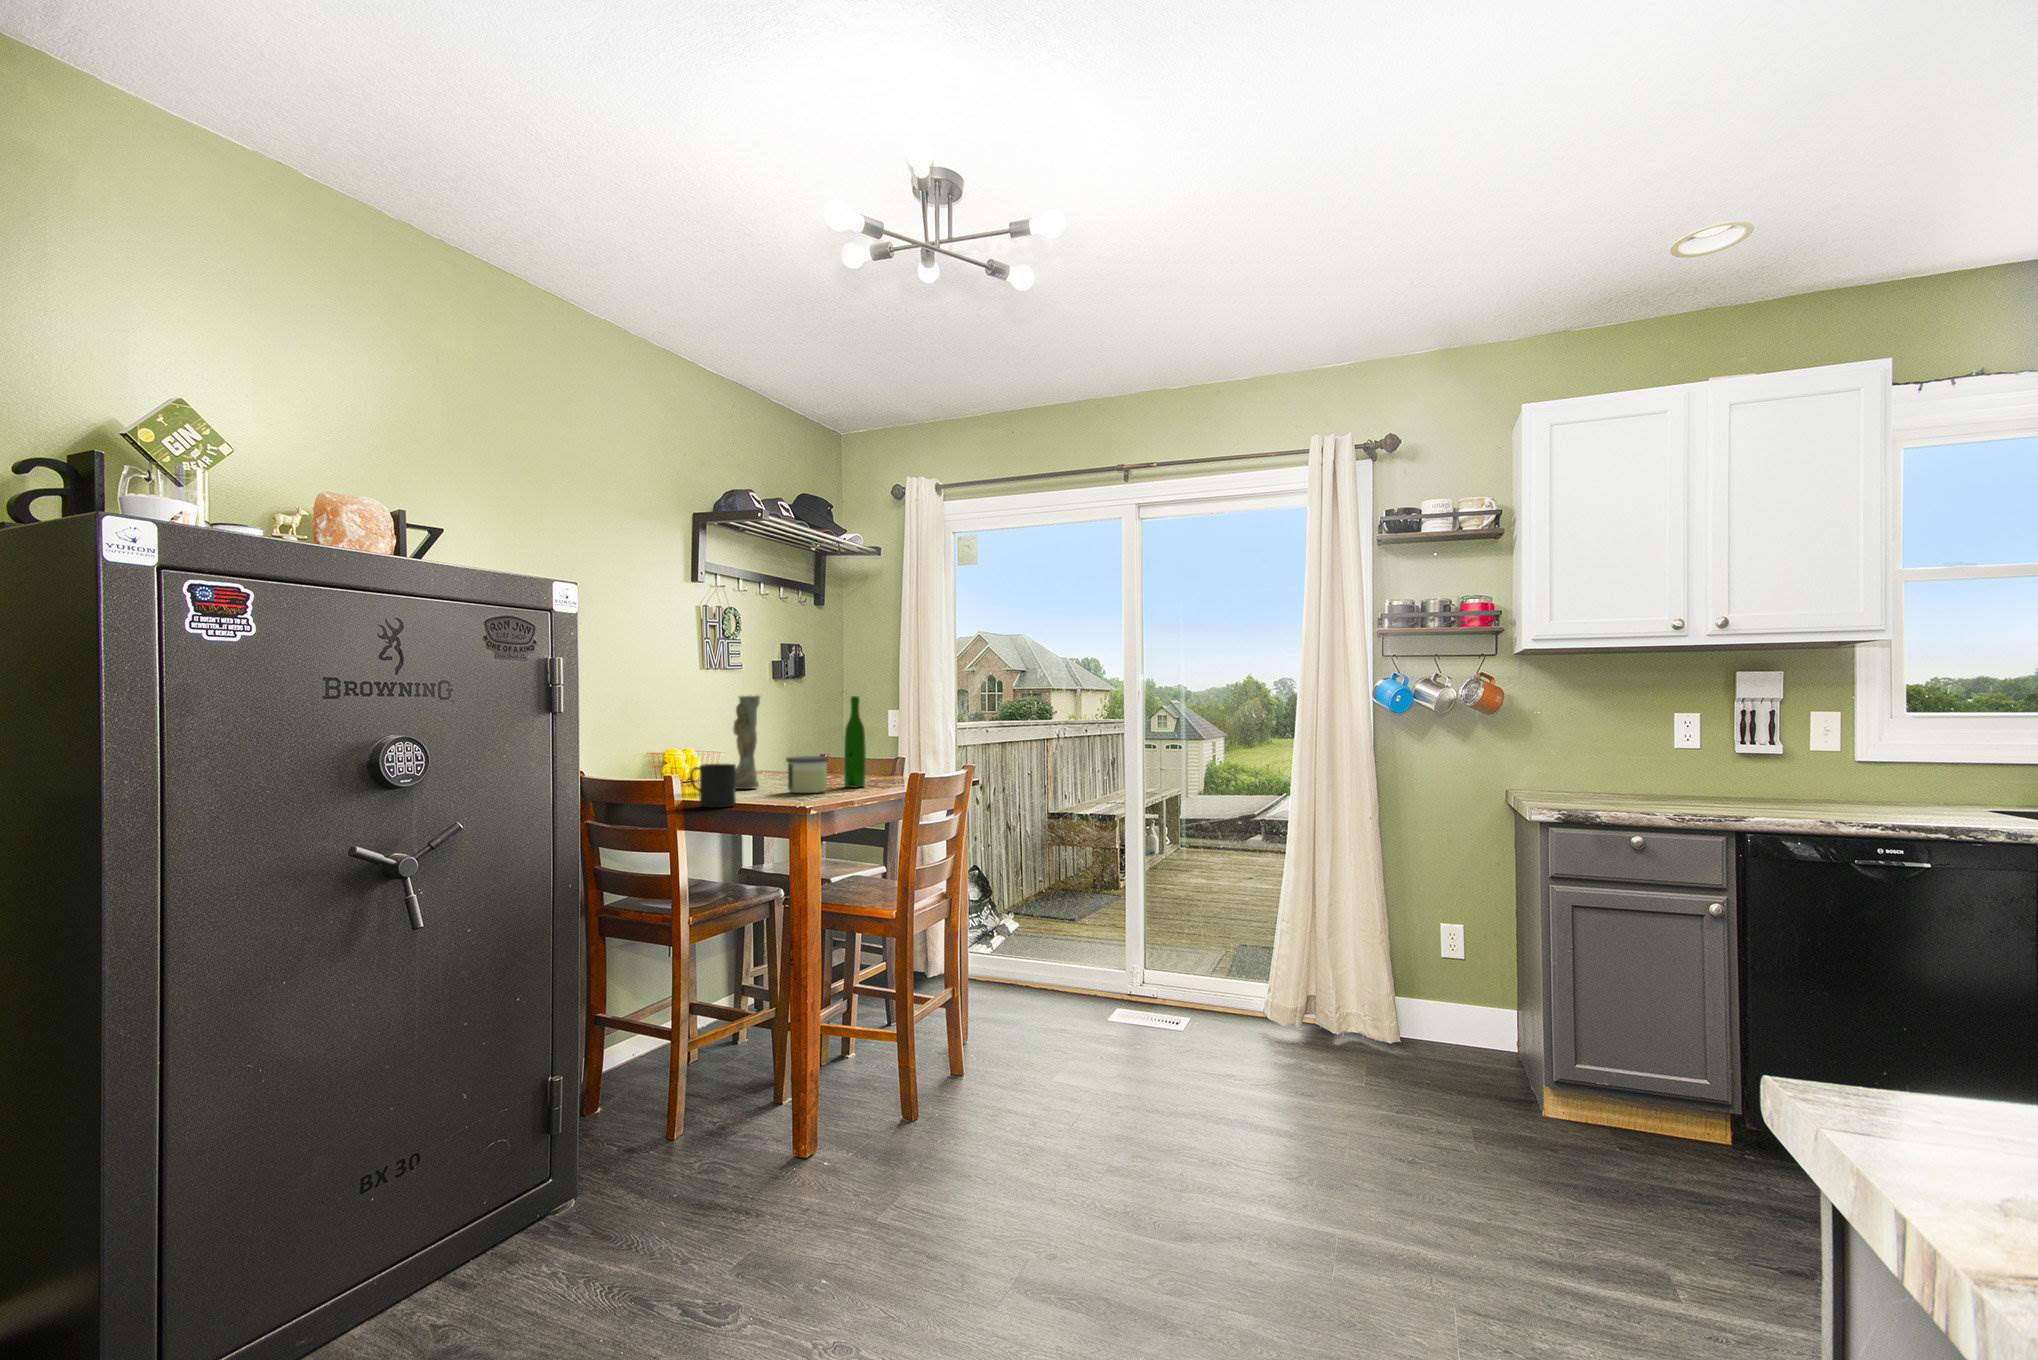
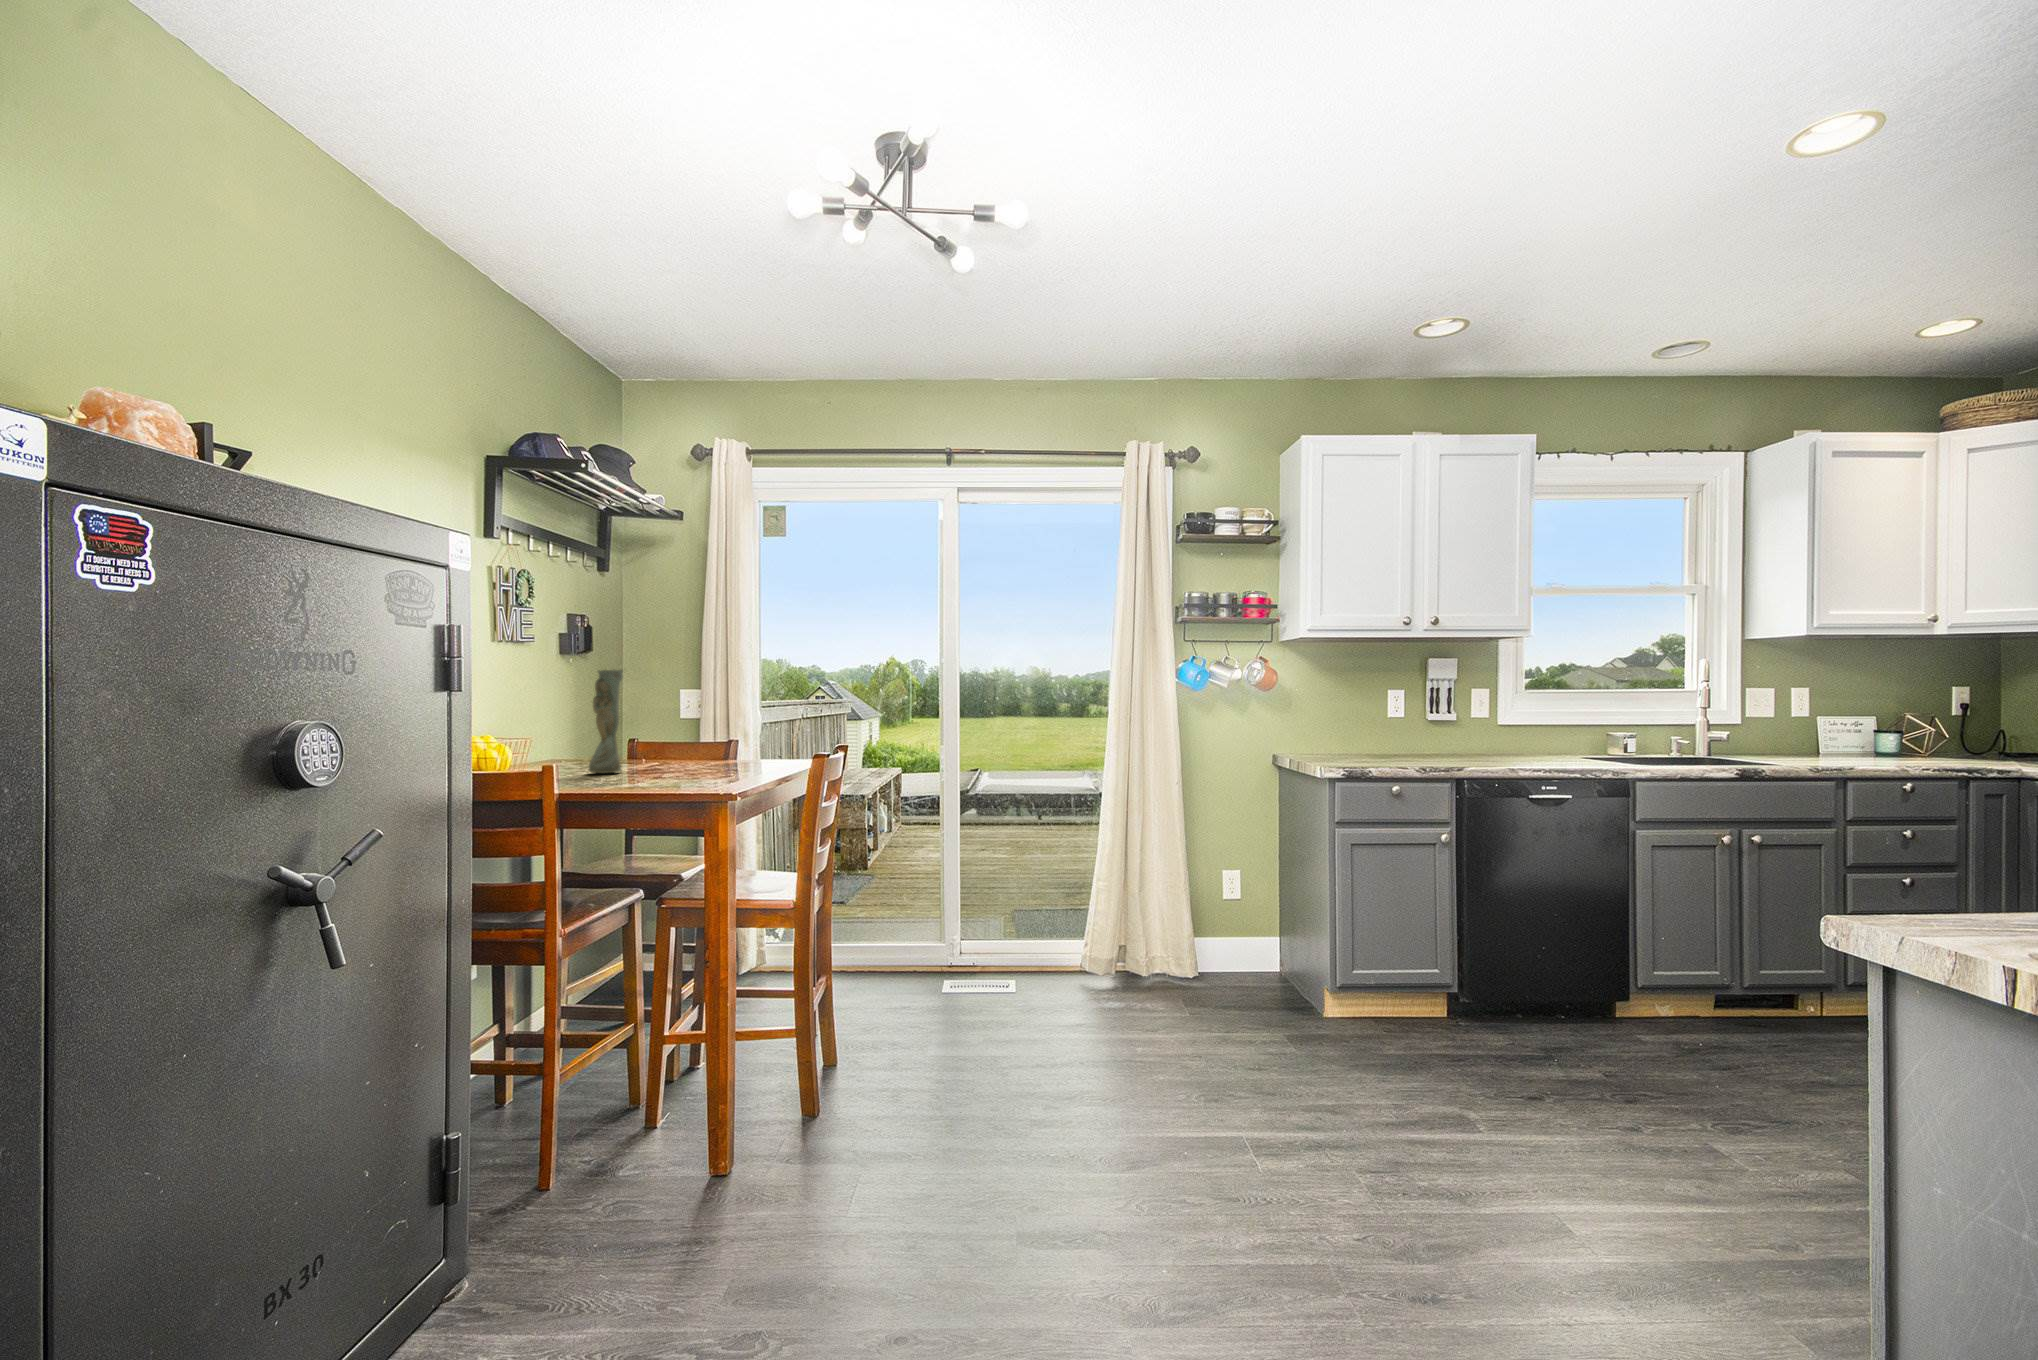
wine bottle: present [844,696,866,788] -> none [712,671,735,769]
candle: present [786,756,829,793] -> none [668,735,715,775]
mug: present [690,764,736,808] -> none [613,742,667,790]

